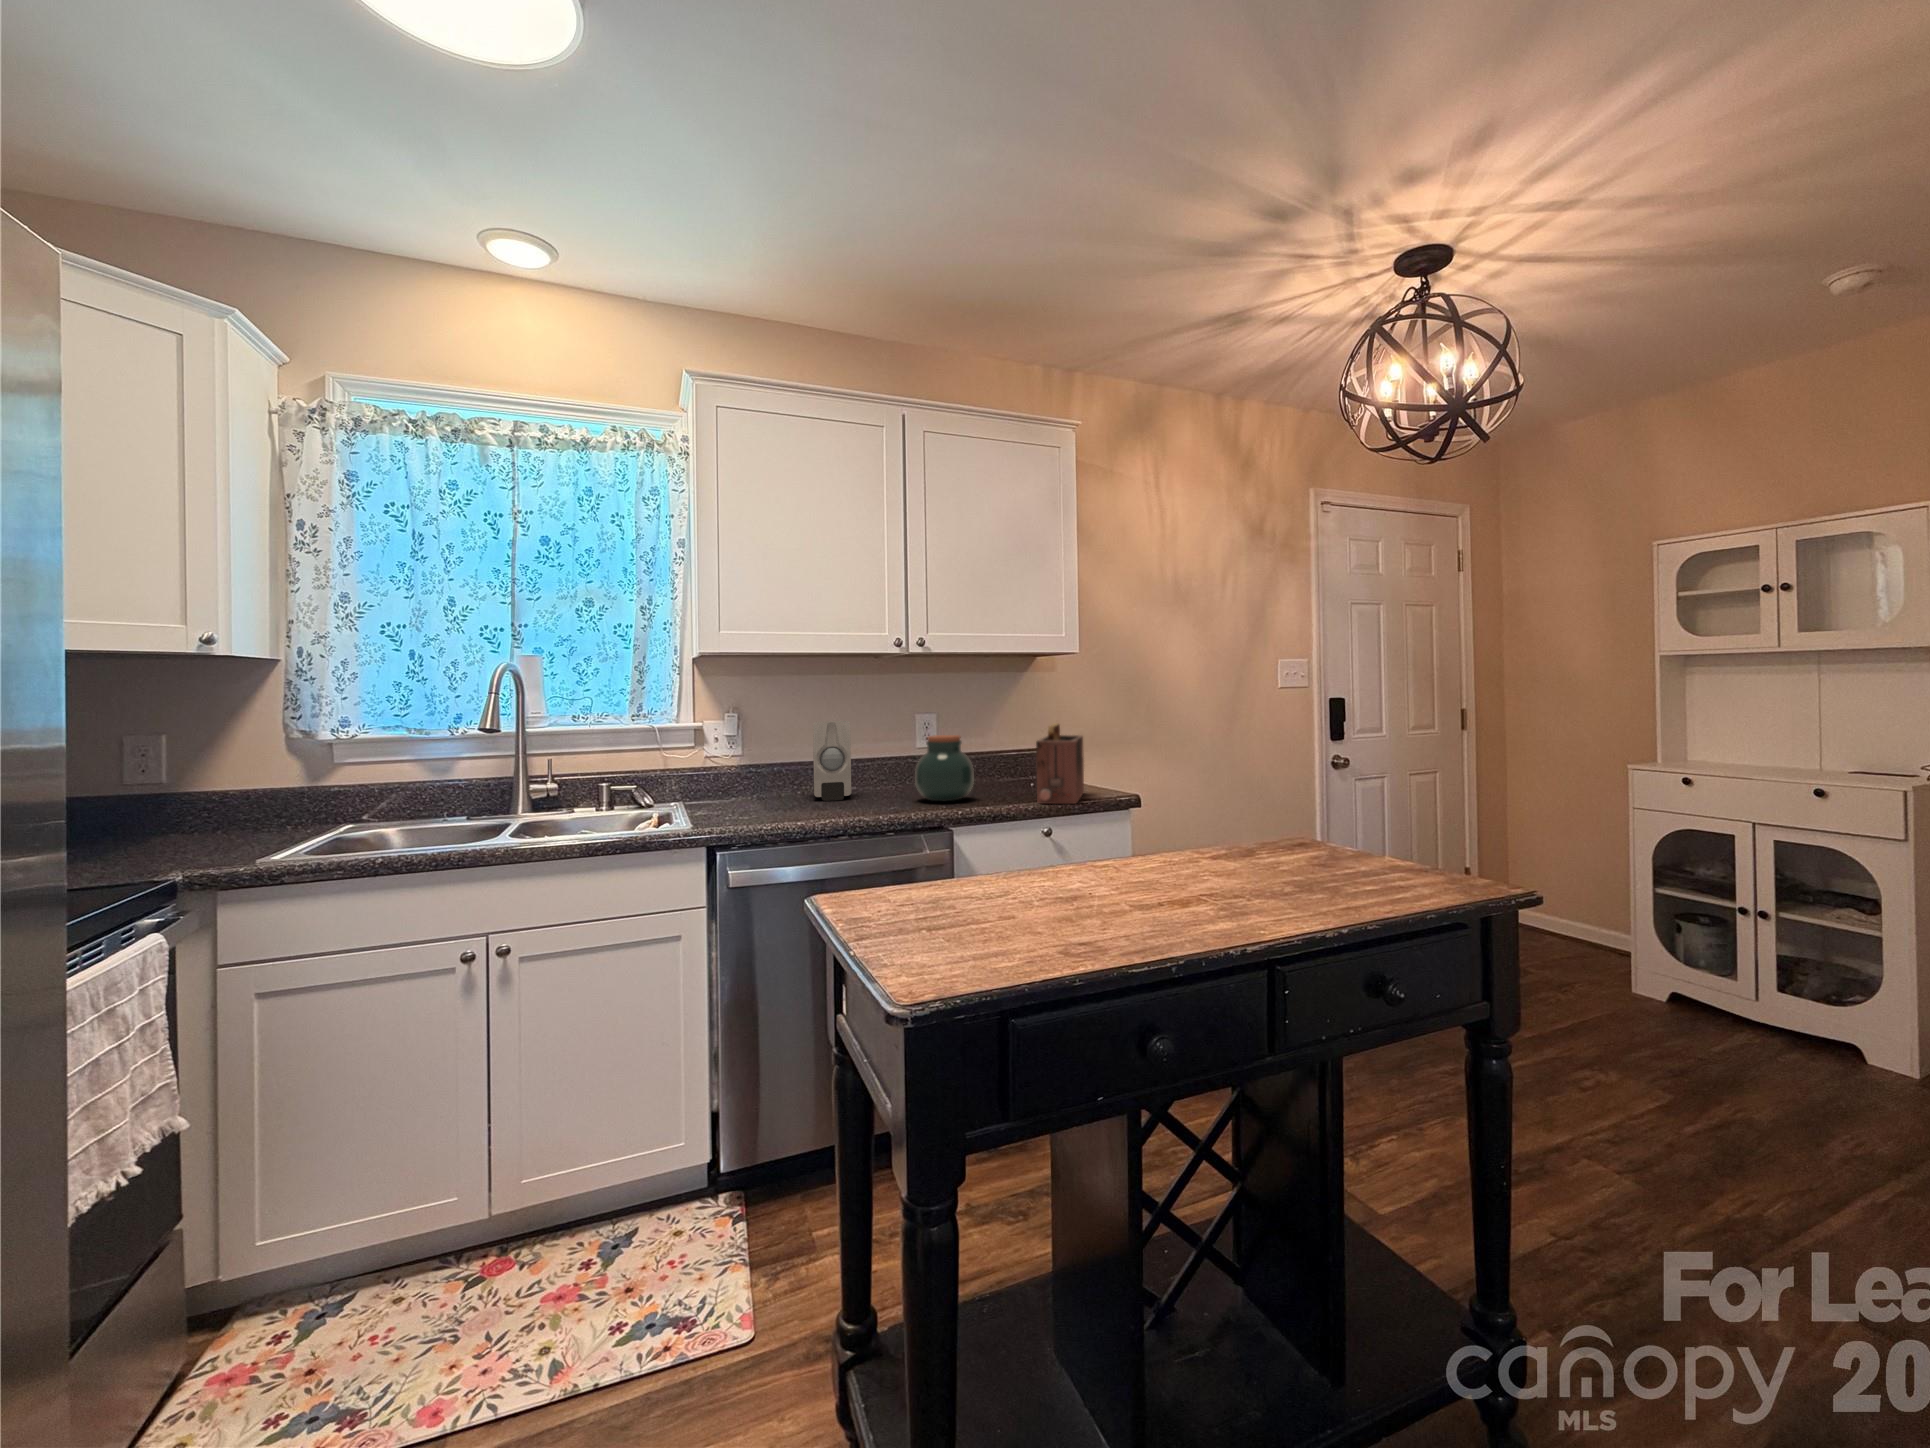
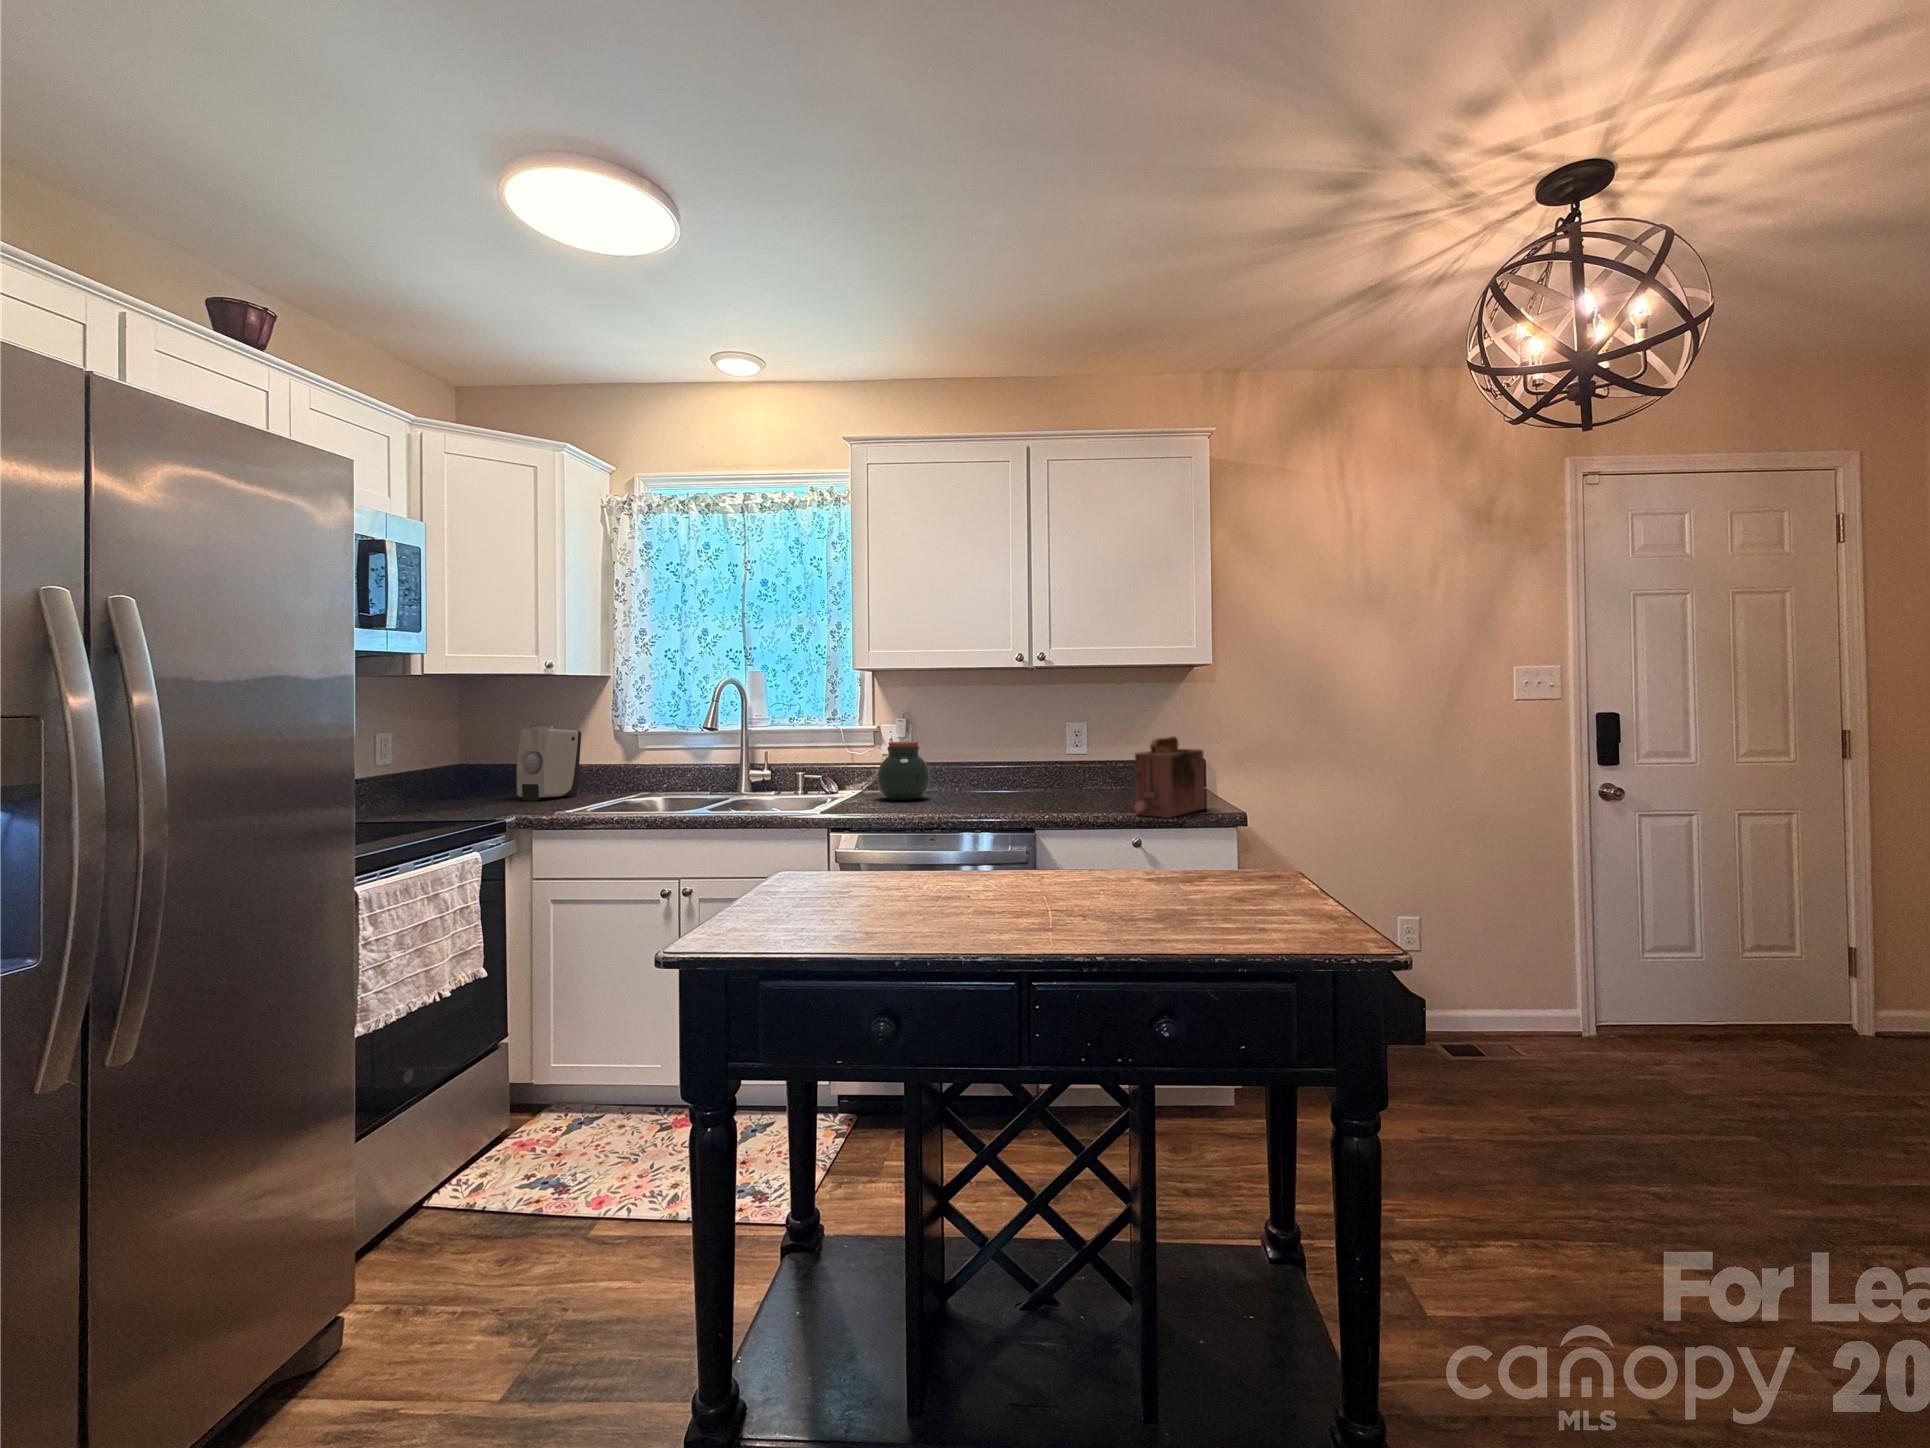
soap dispenser: present [813,721,851,801] -> present [517,729,581,801]
jar: present [915,735,974,801] -> present [877,742,930,800]

